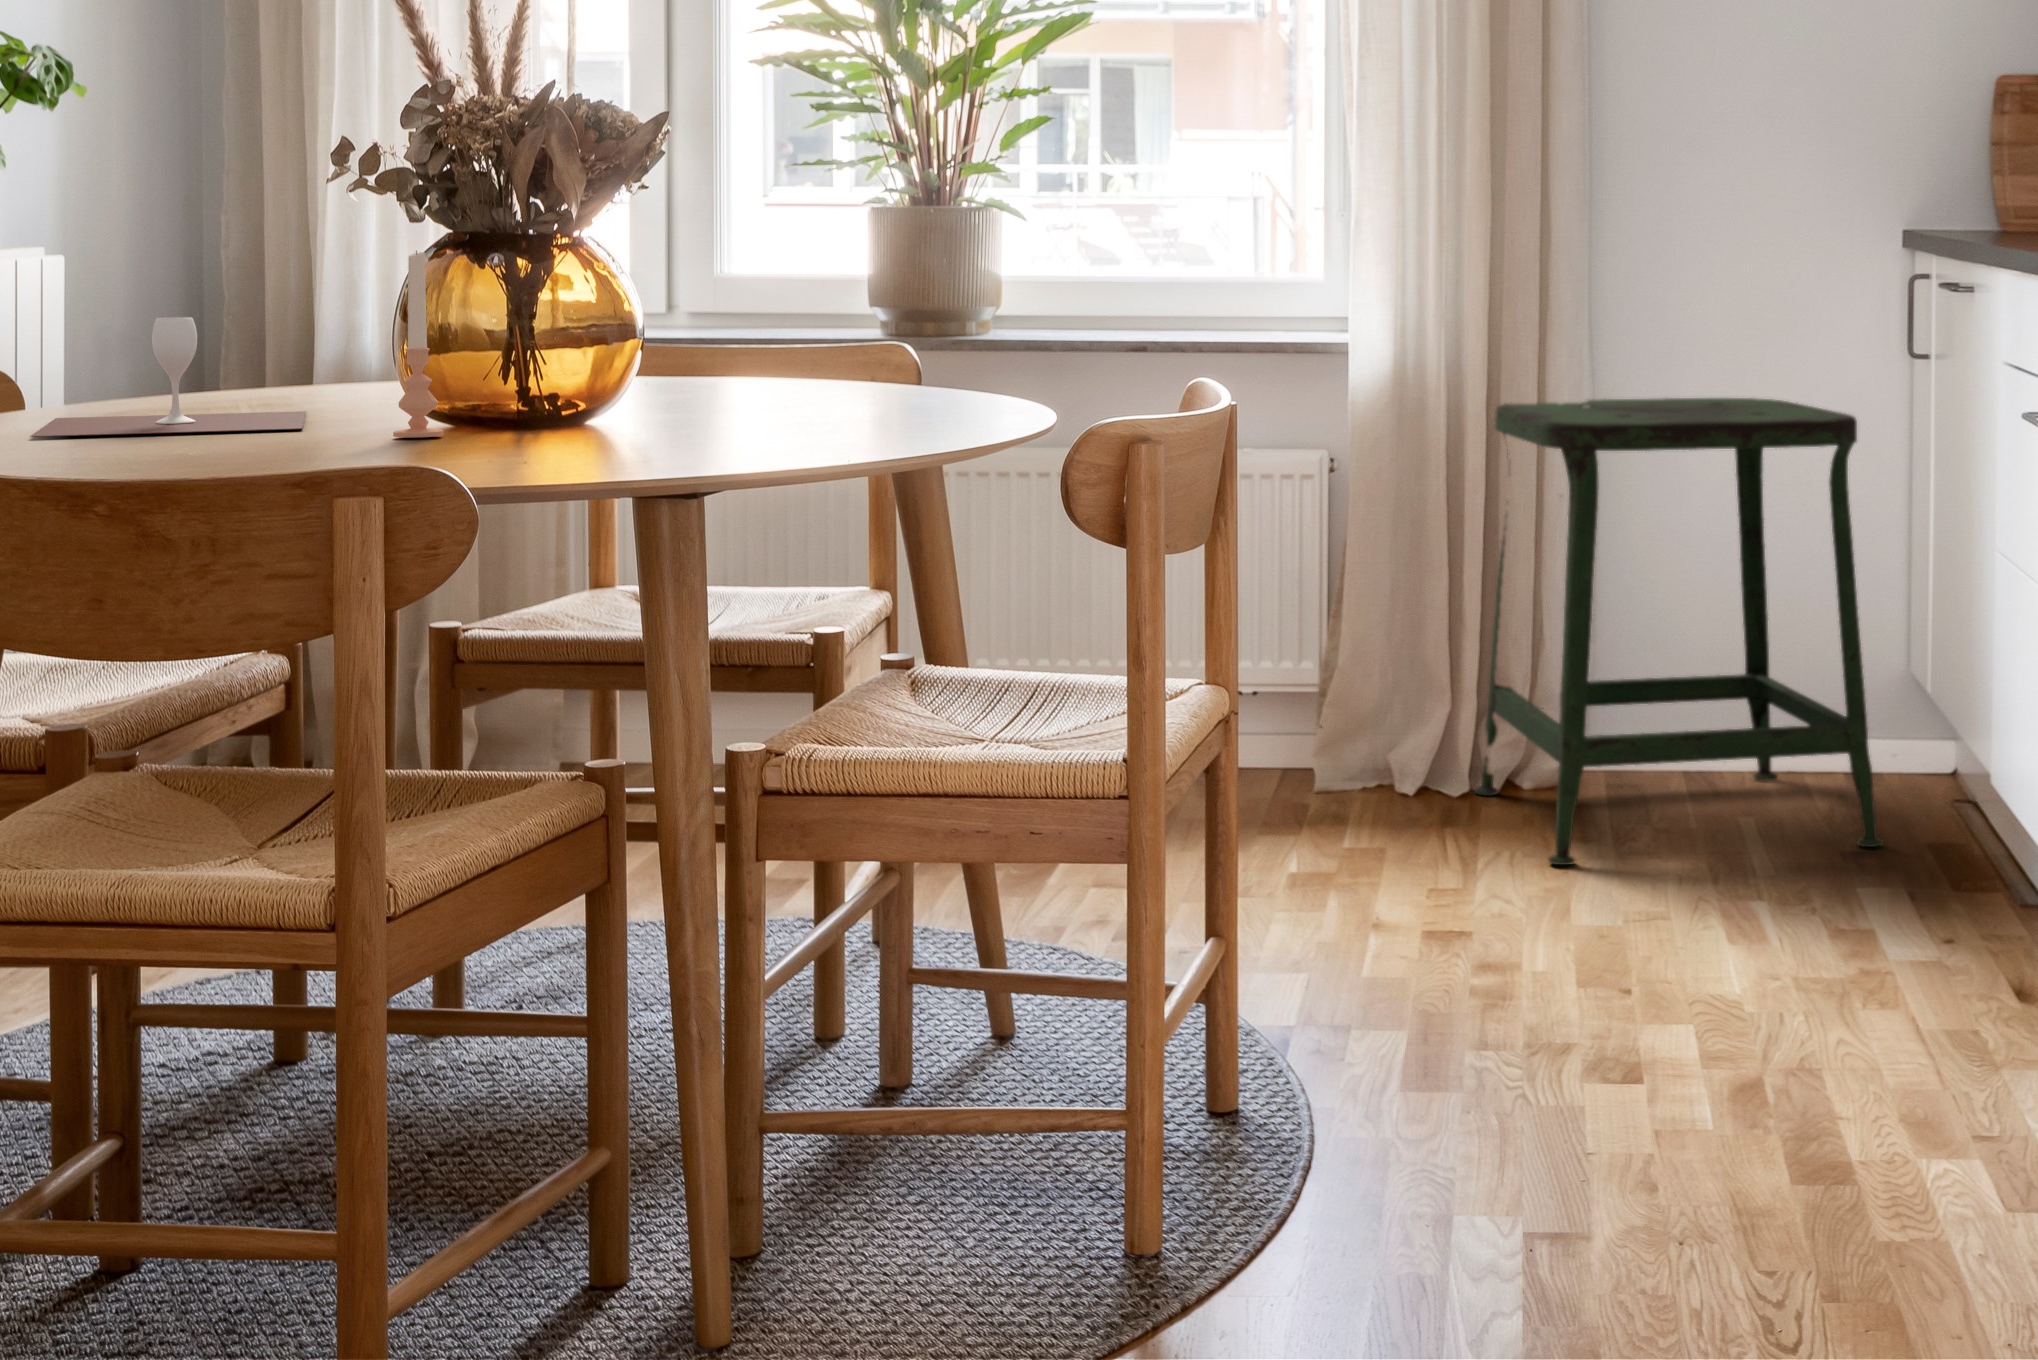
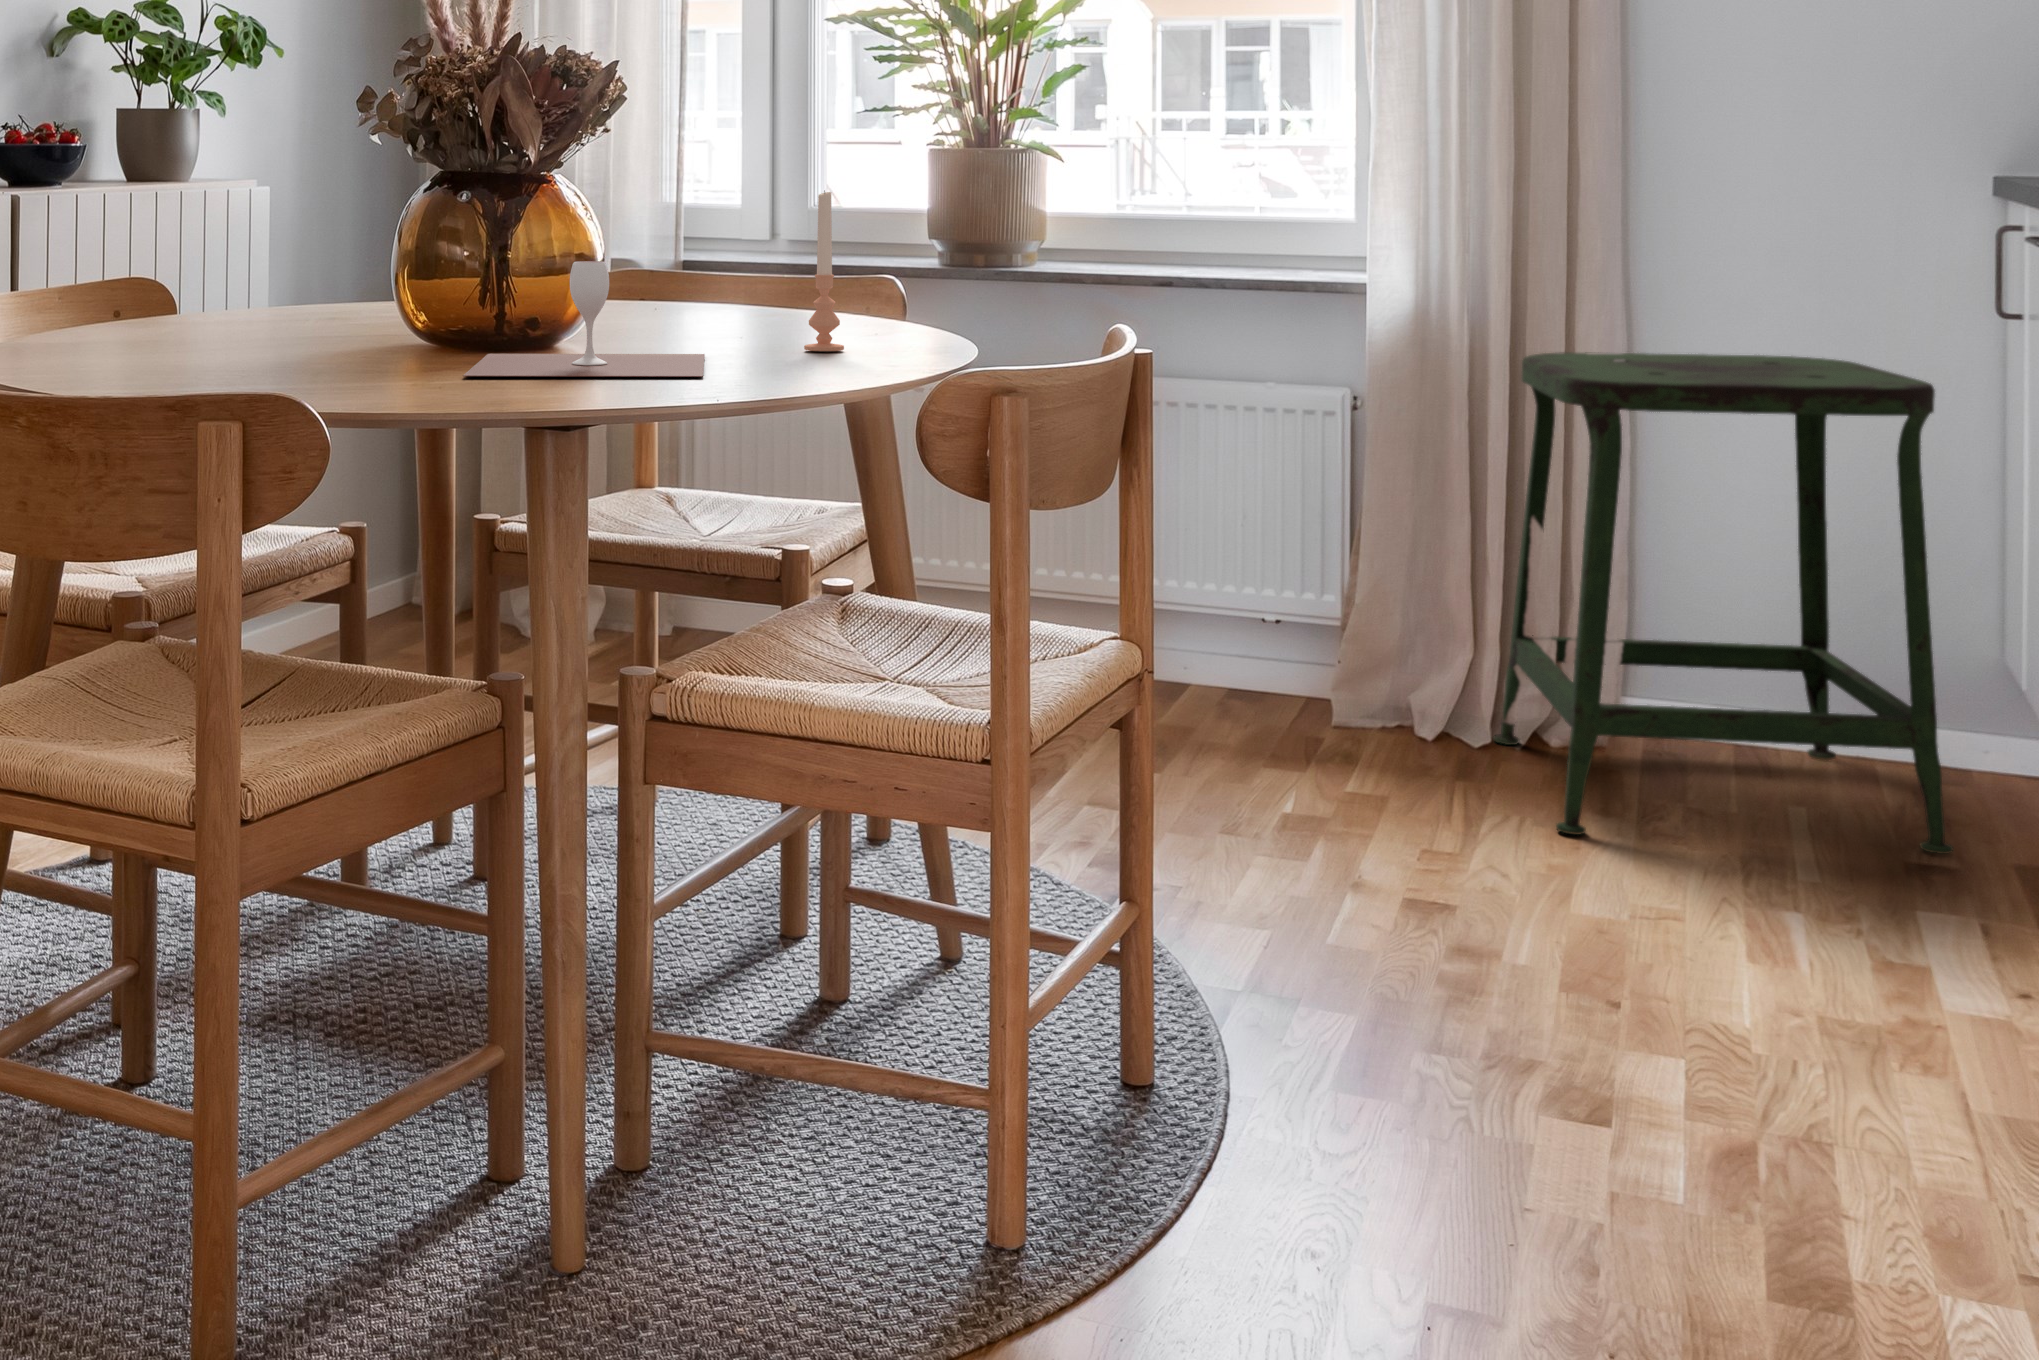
candle: present [393,251,443,438] -> present [804,191,844,351]
wine glass: present [30,317,306,437] -> present [463,261,705,377]

